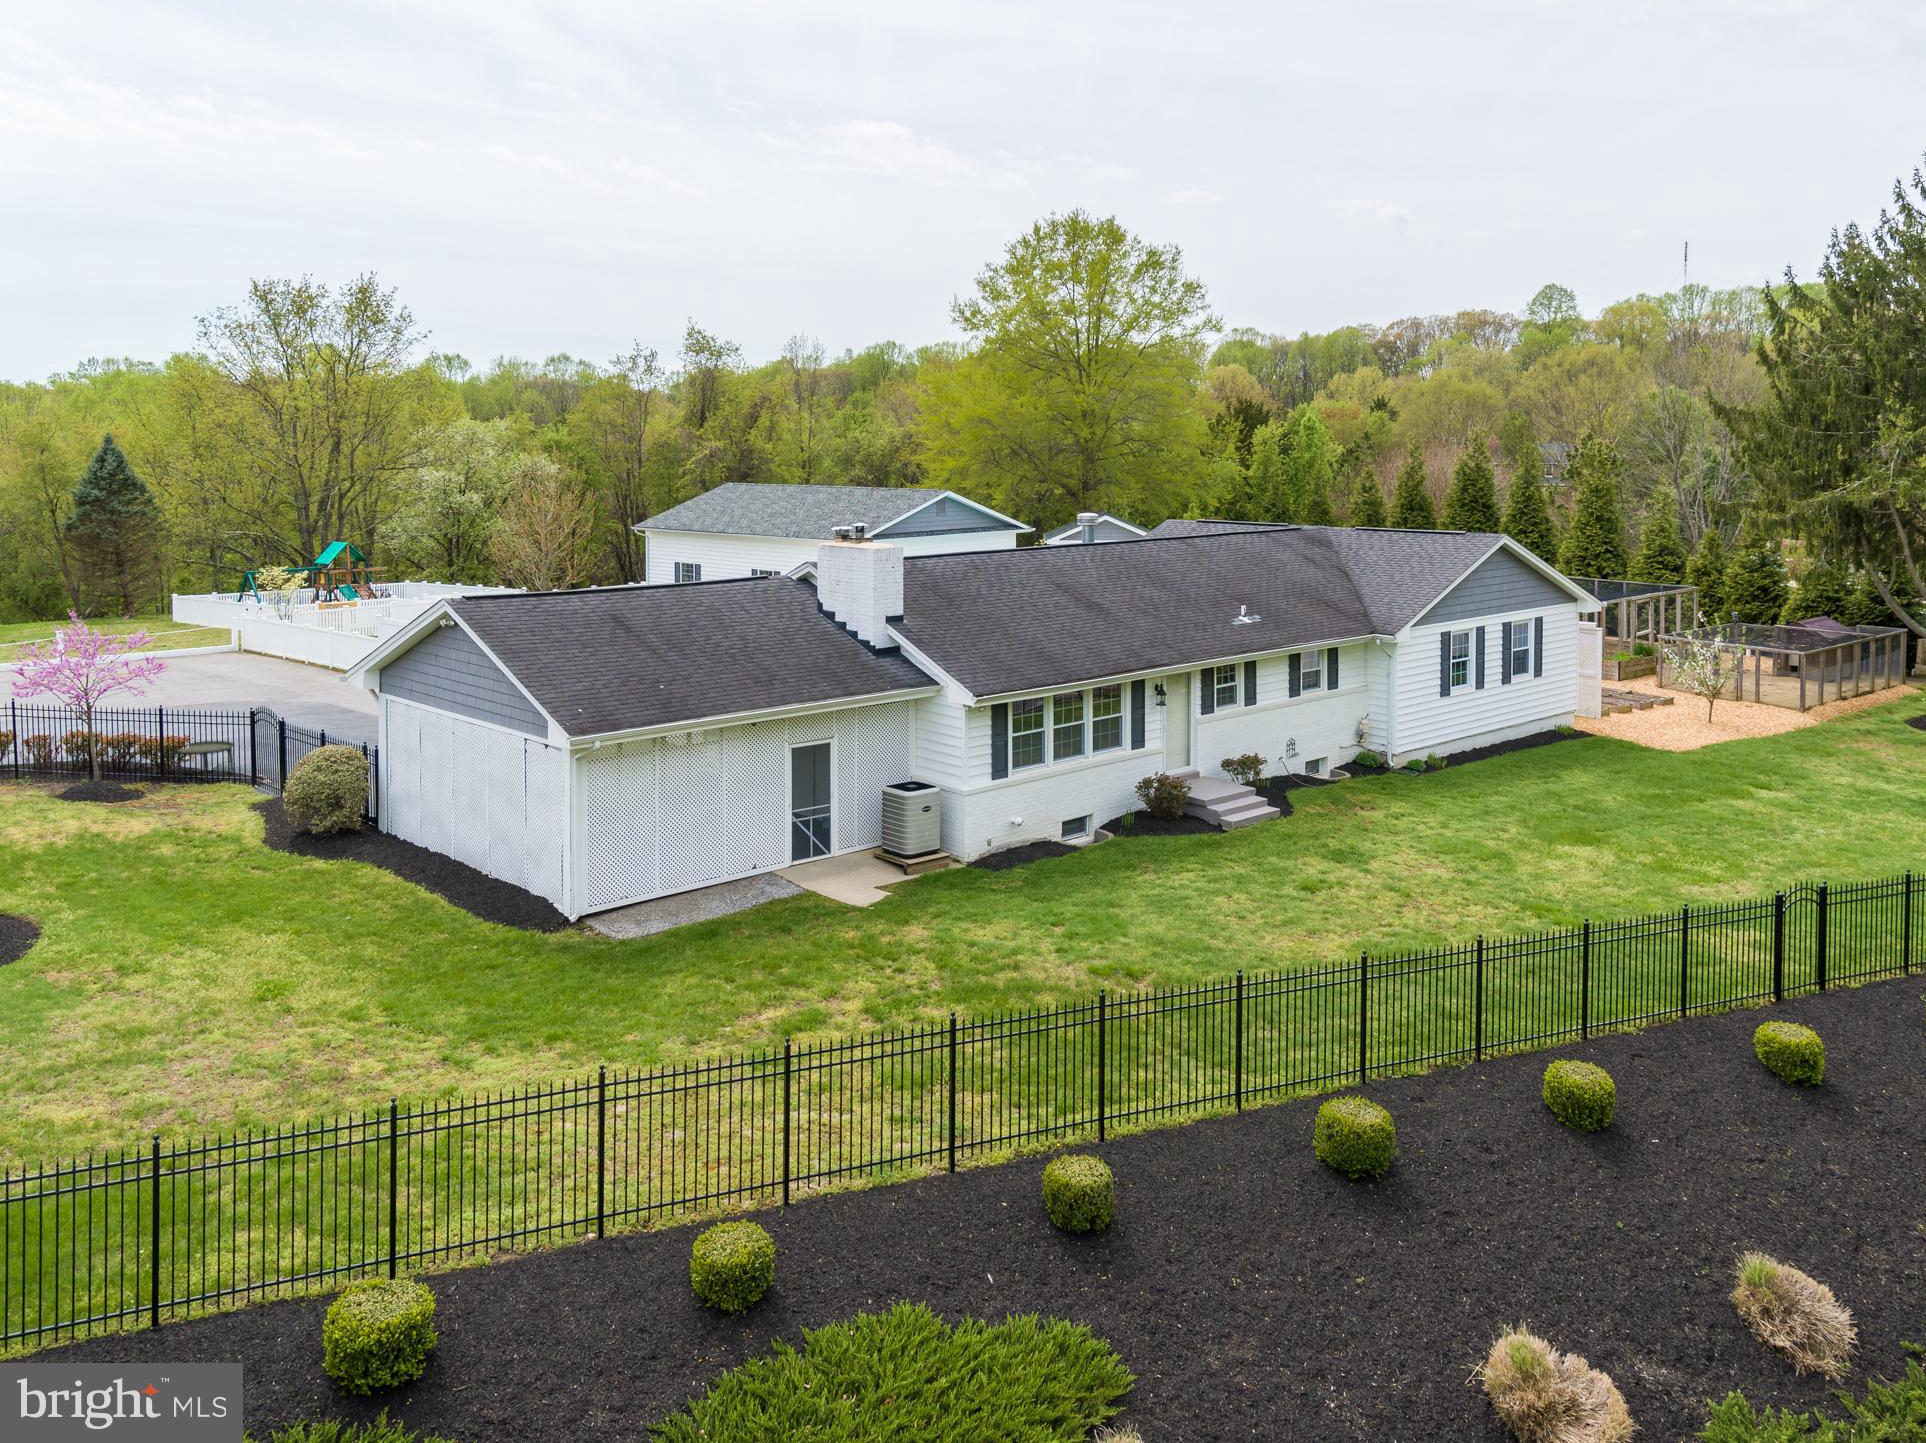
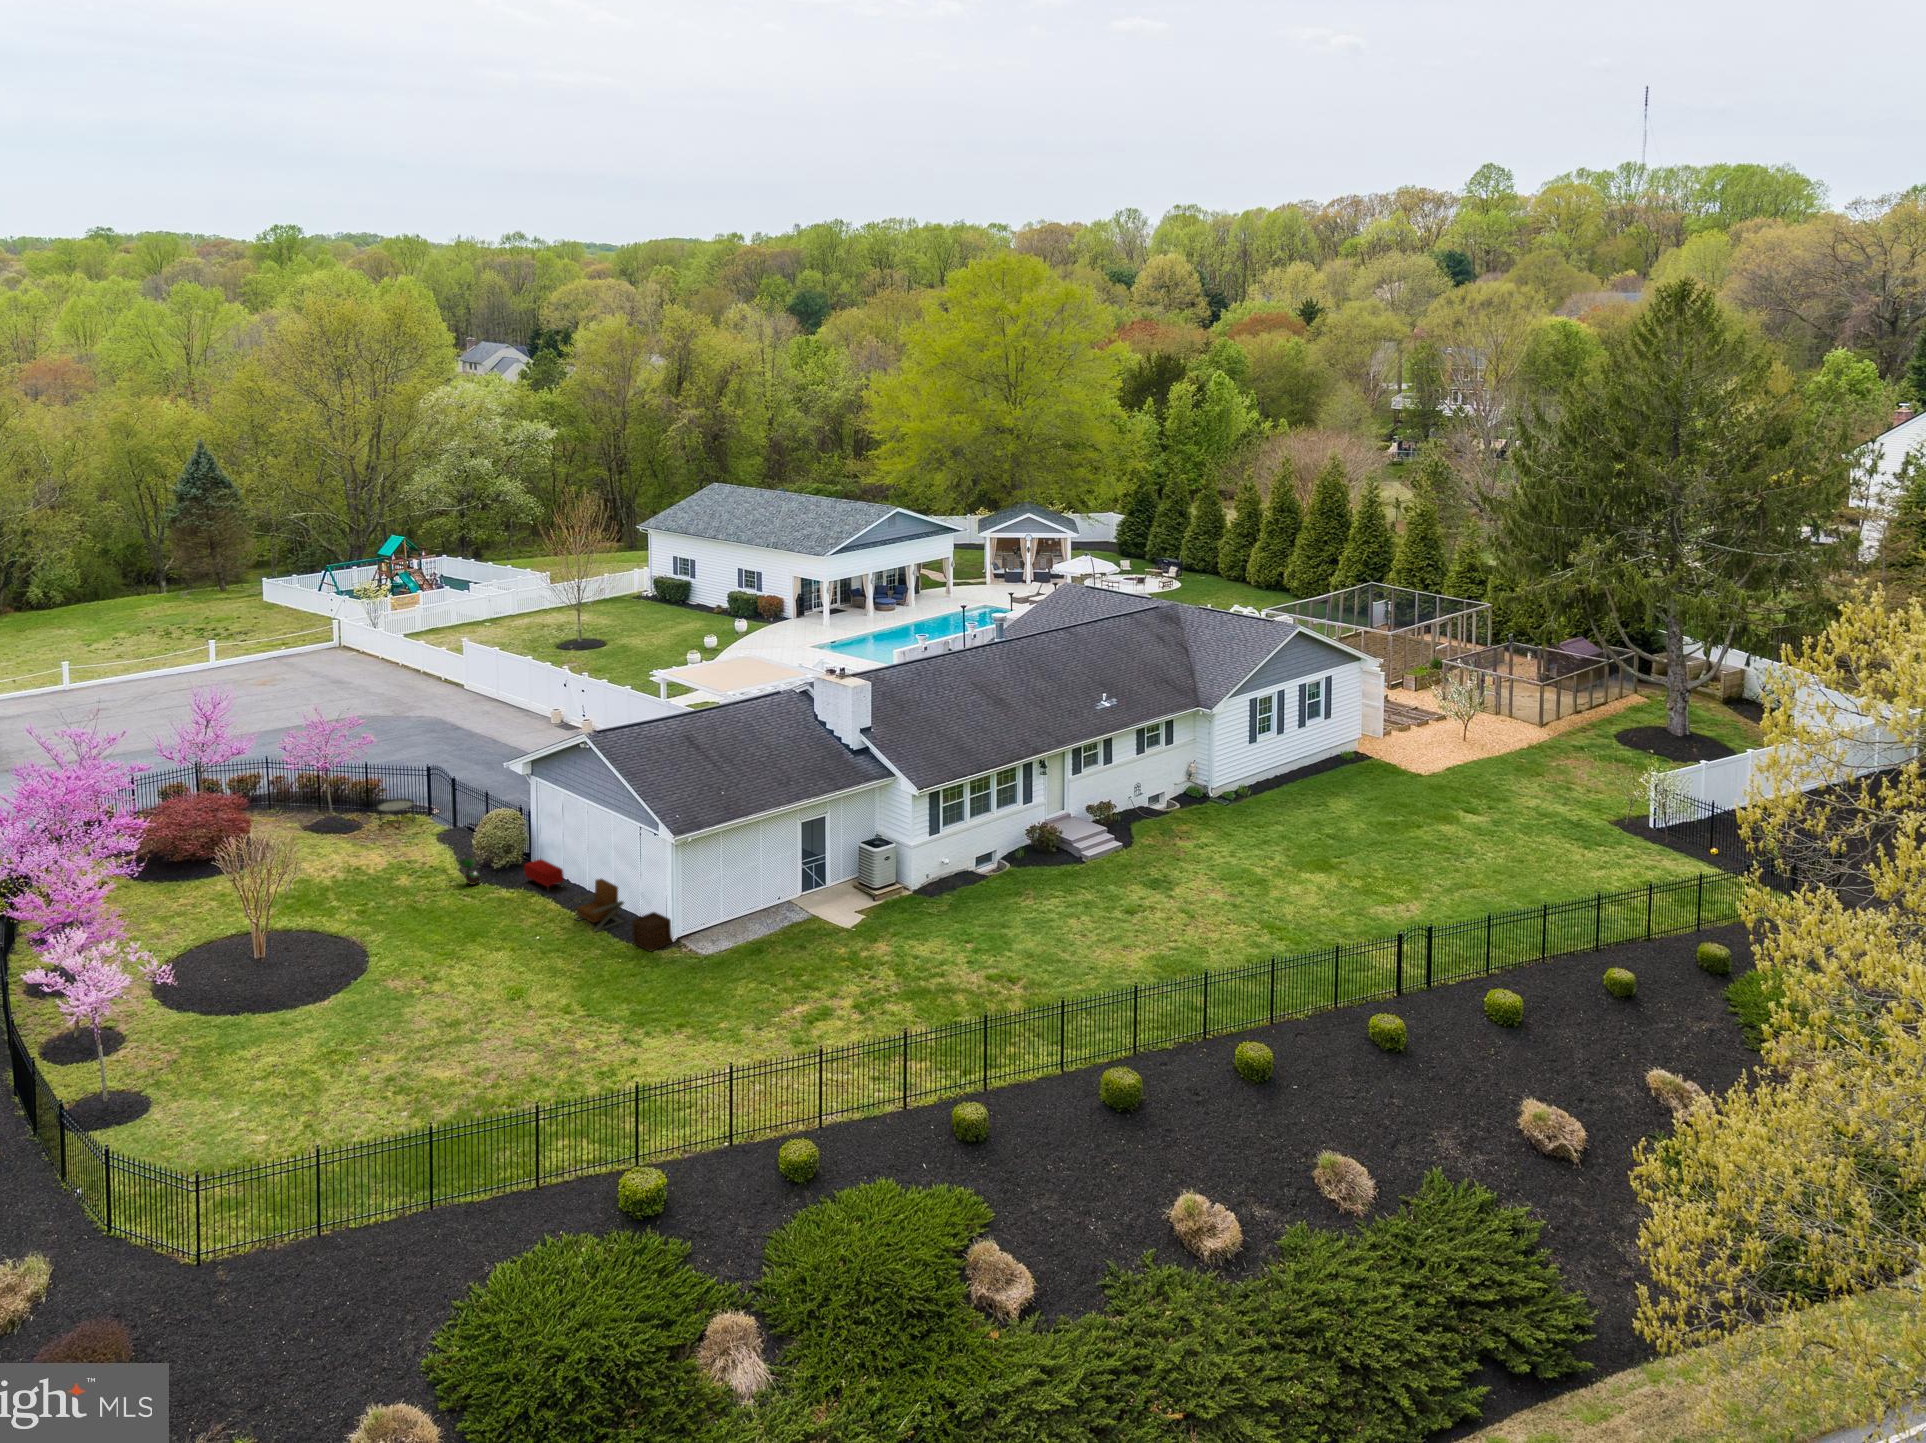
potted tree: none [259,794,296,843] -> present [459,858,480,885]
bench: none [366,808,425,853] -> present [524,859,564,890]
lounge chair: none [423,823,505,903] -> present [574,879,624,932]
wooden crate: none [508,868,573,929] -> present [632,912,672,951]

